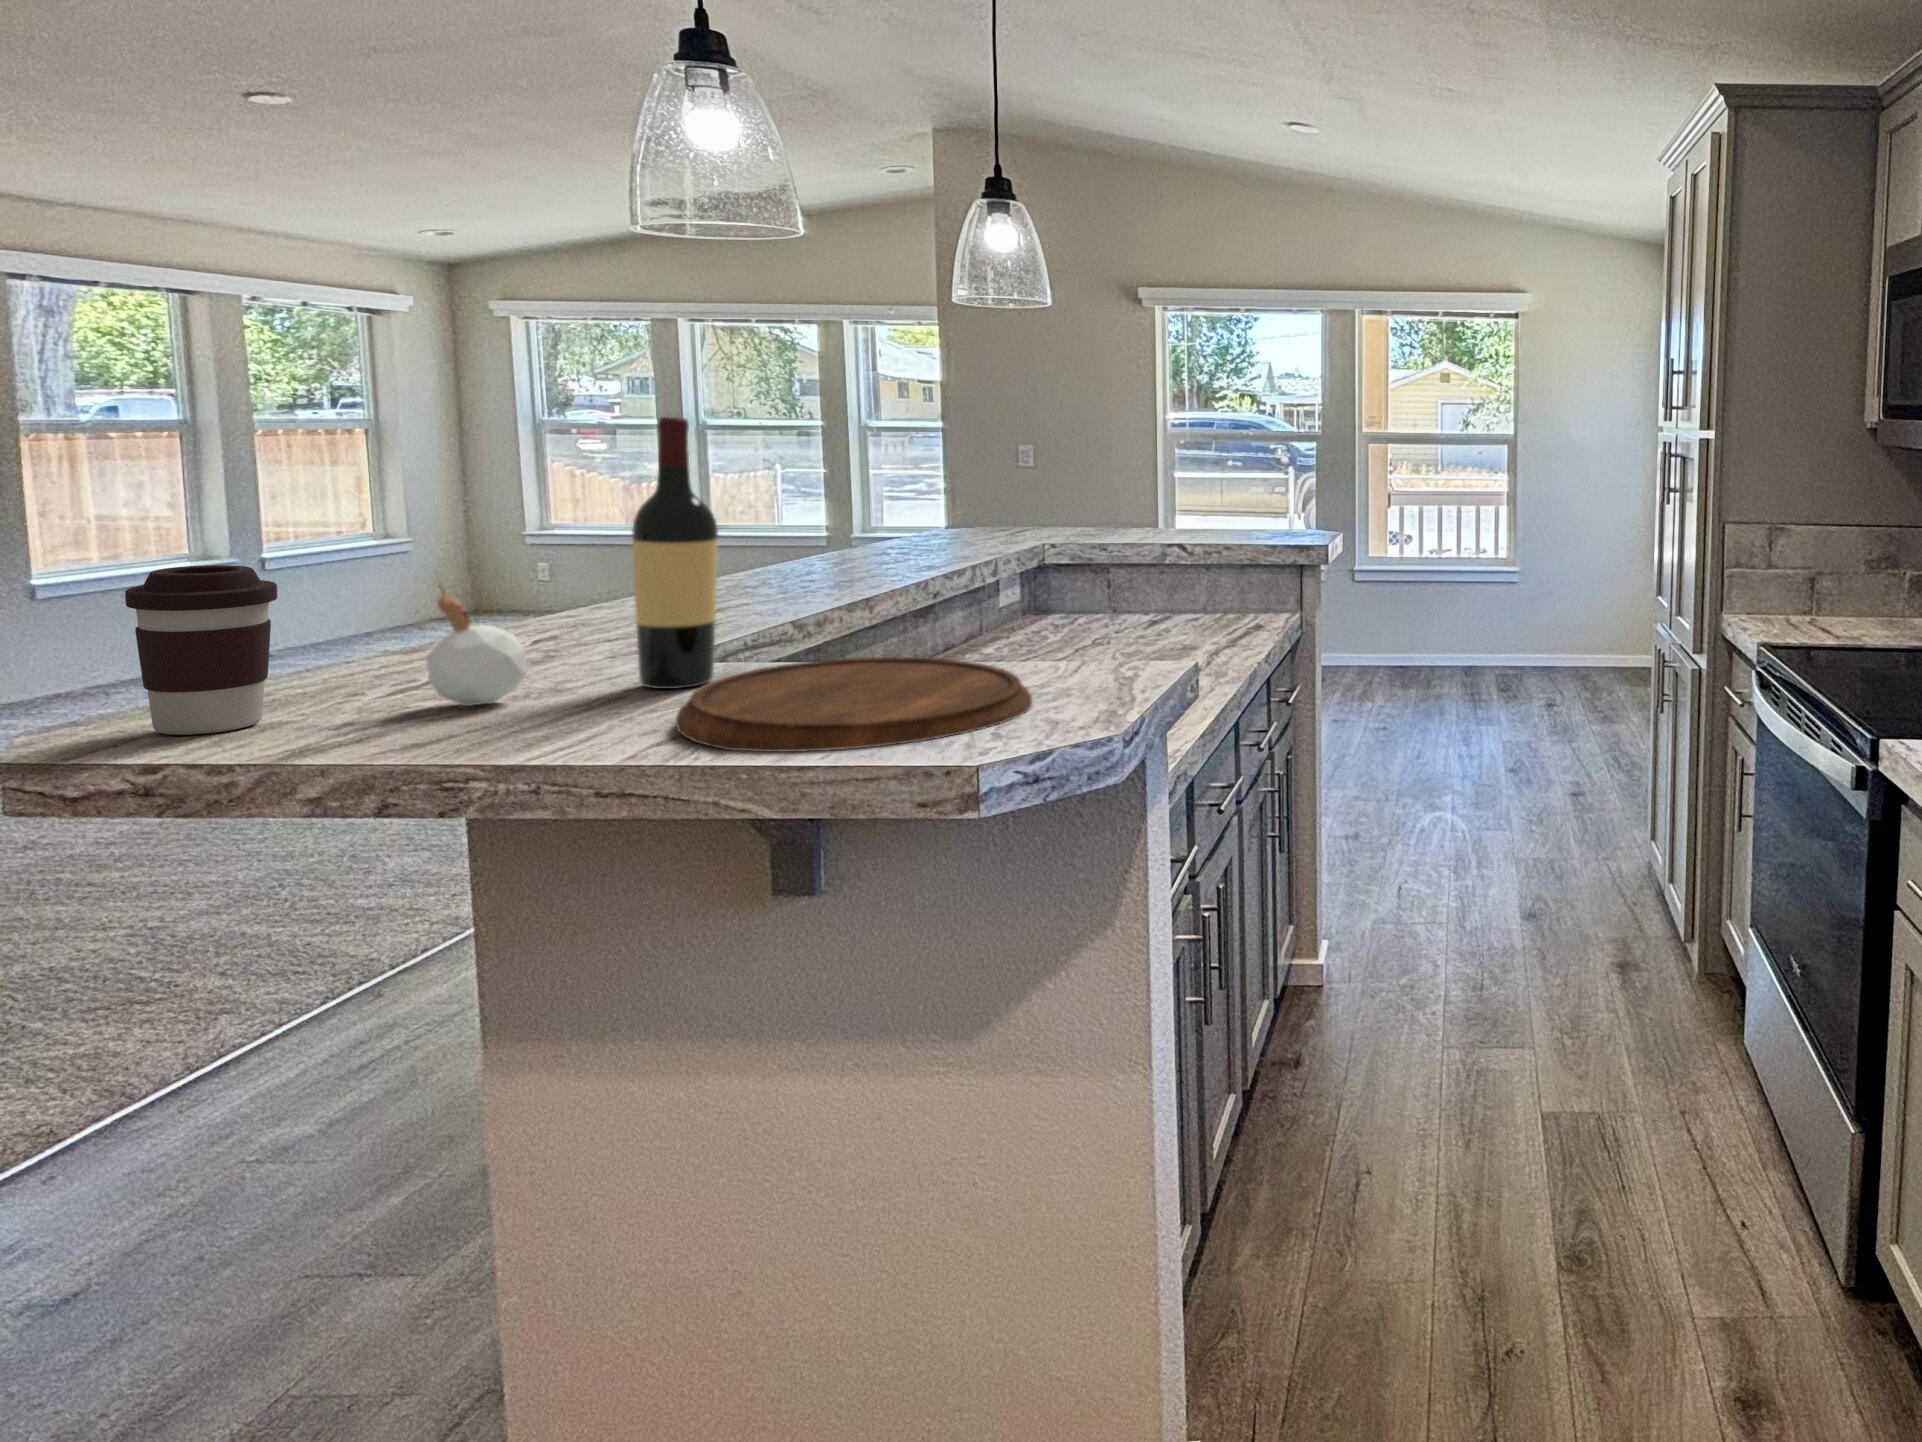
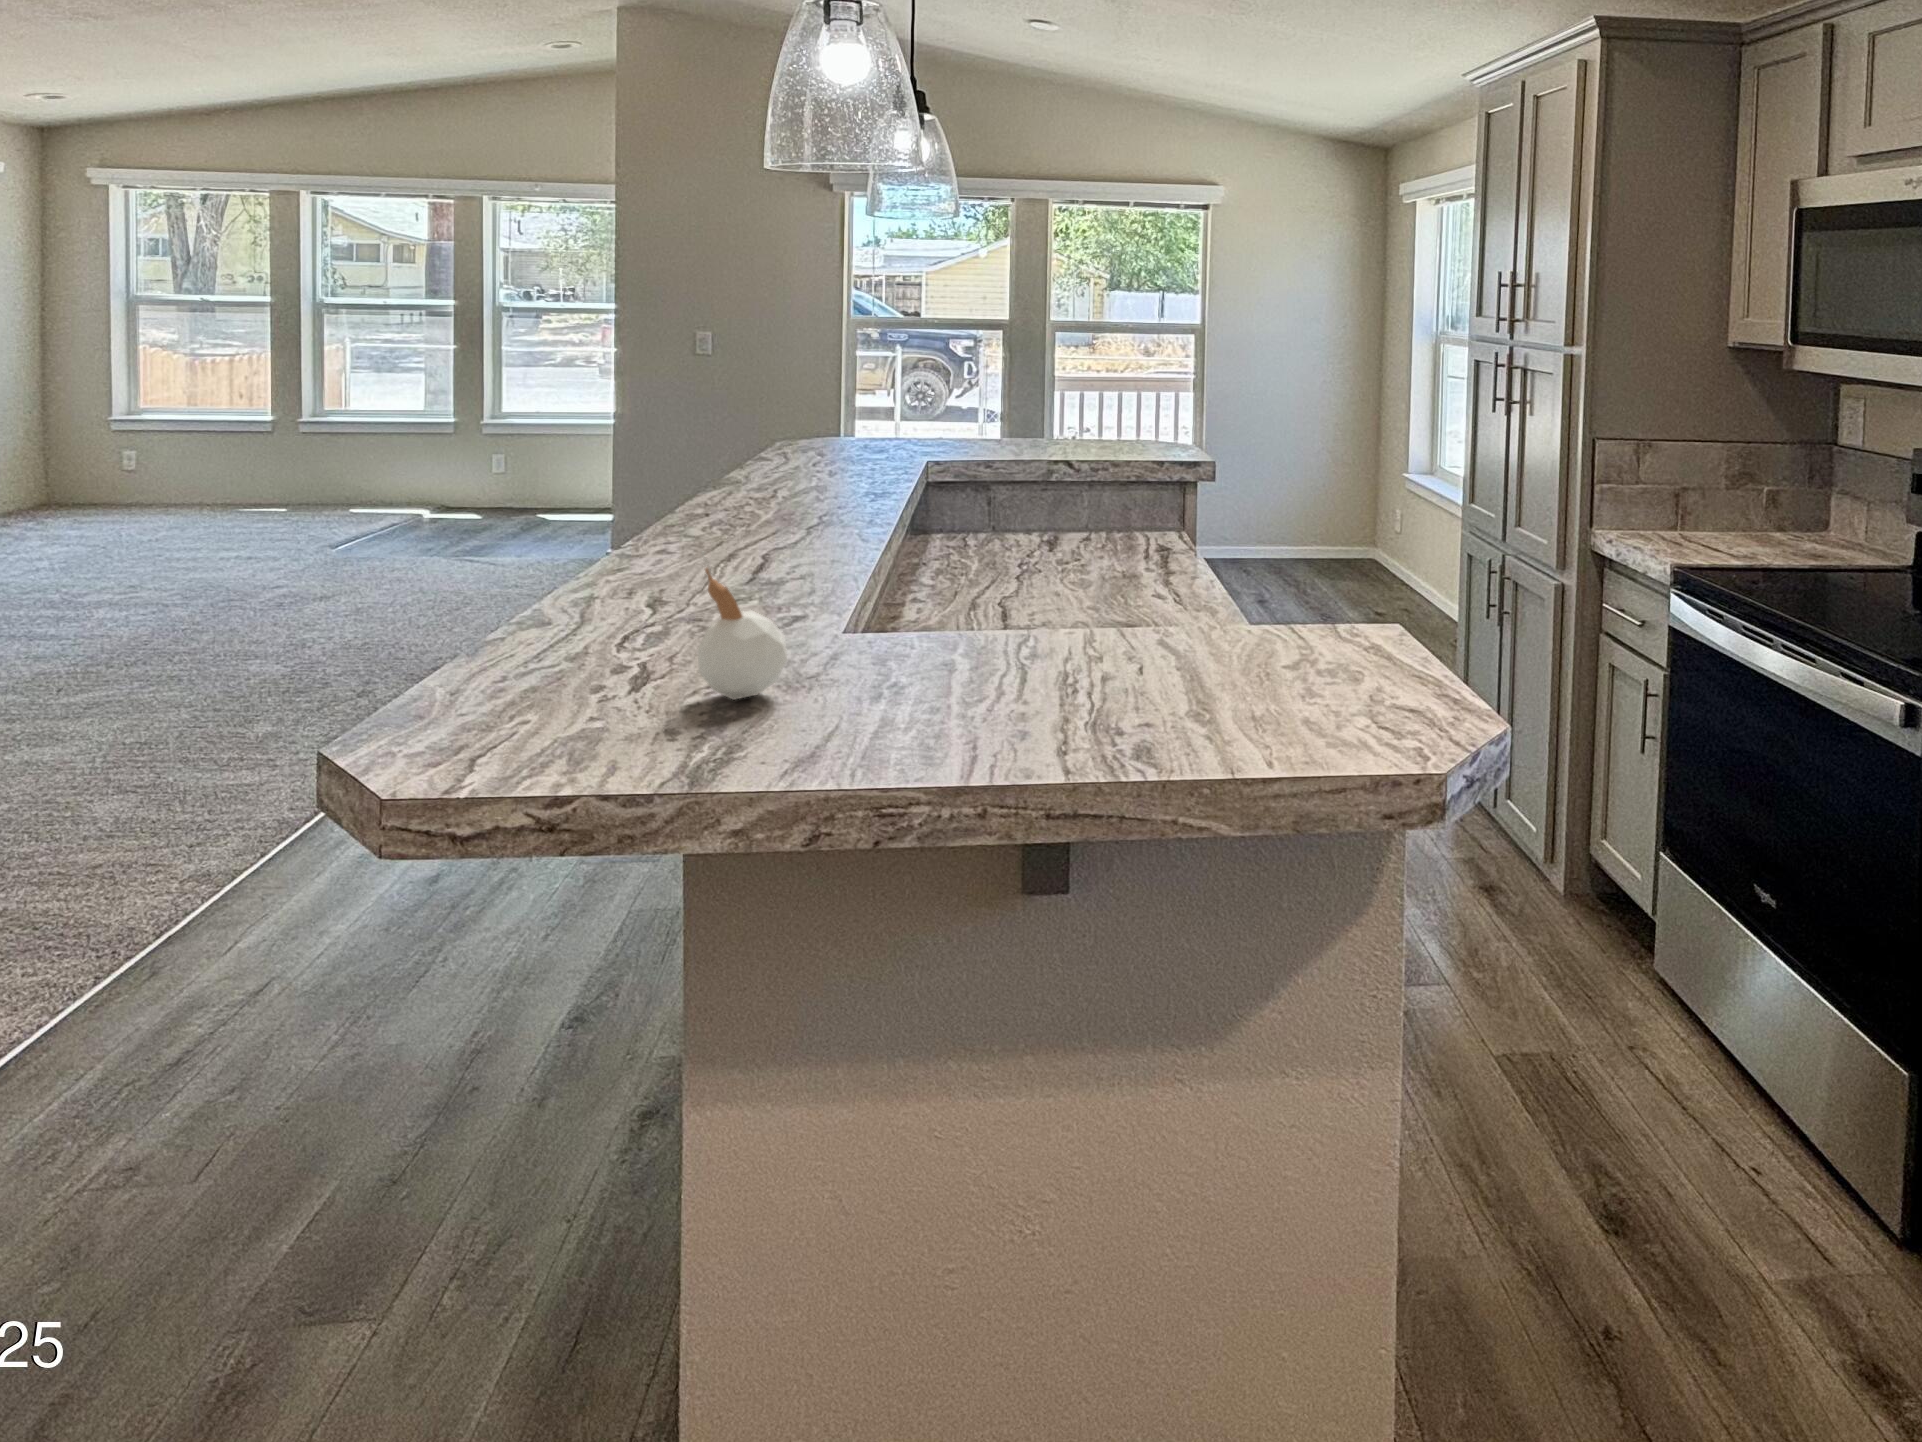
wine bottle: present [632,417,718,689] -> none [858,382,937,669]
coffee cup: present [125,565,277,735] -> none [459,559,588,752]
cutting board: present [676,657,1032,752] -> none [1005,629,1333,761]

